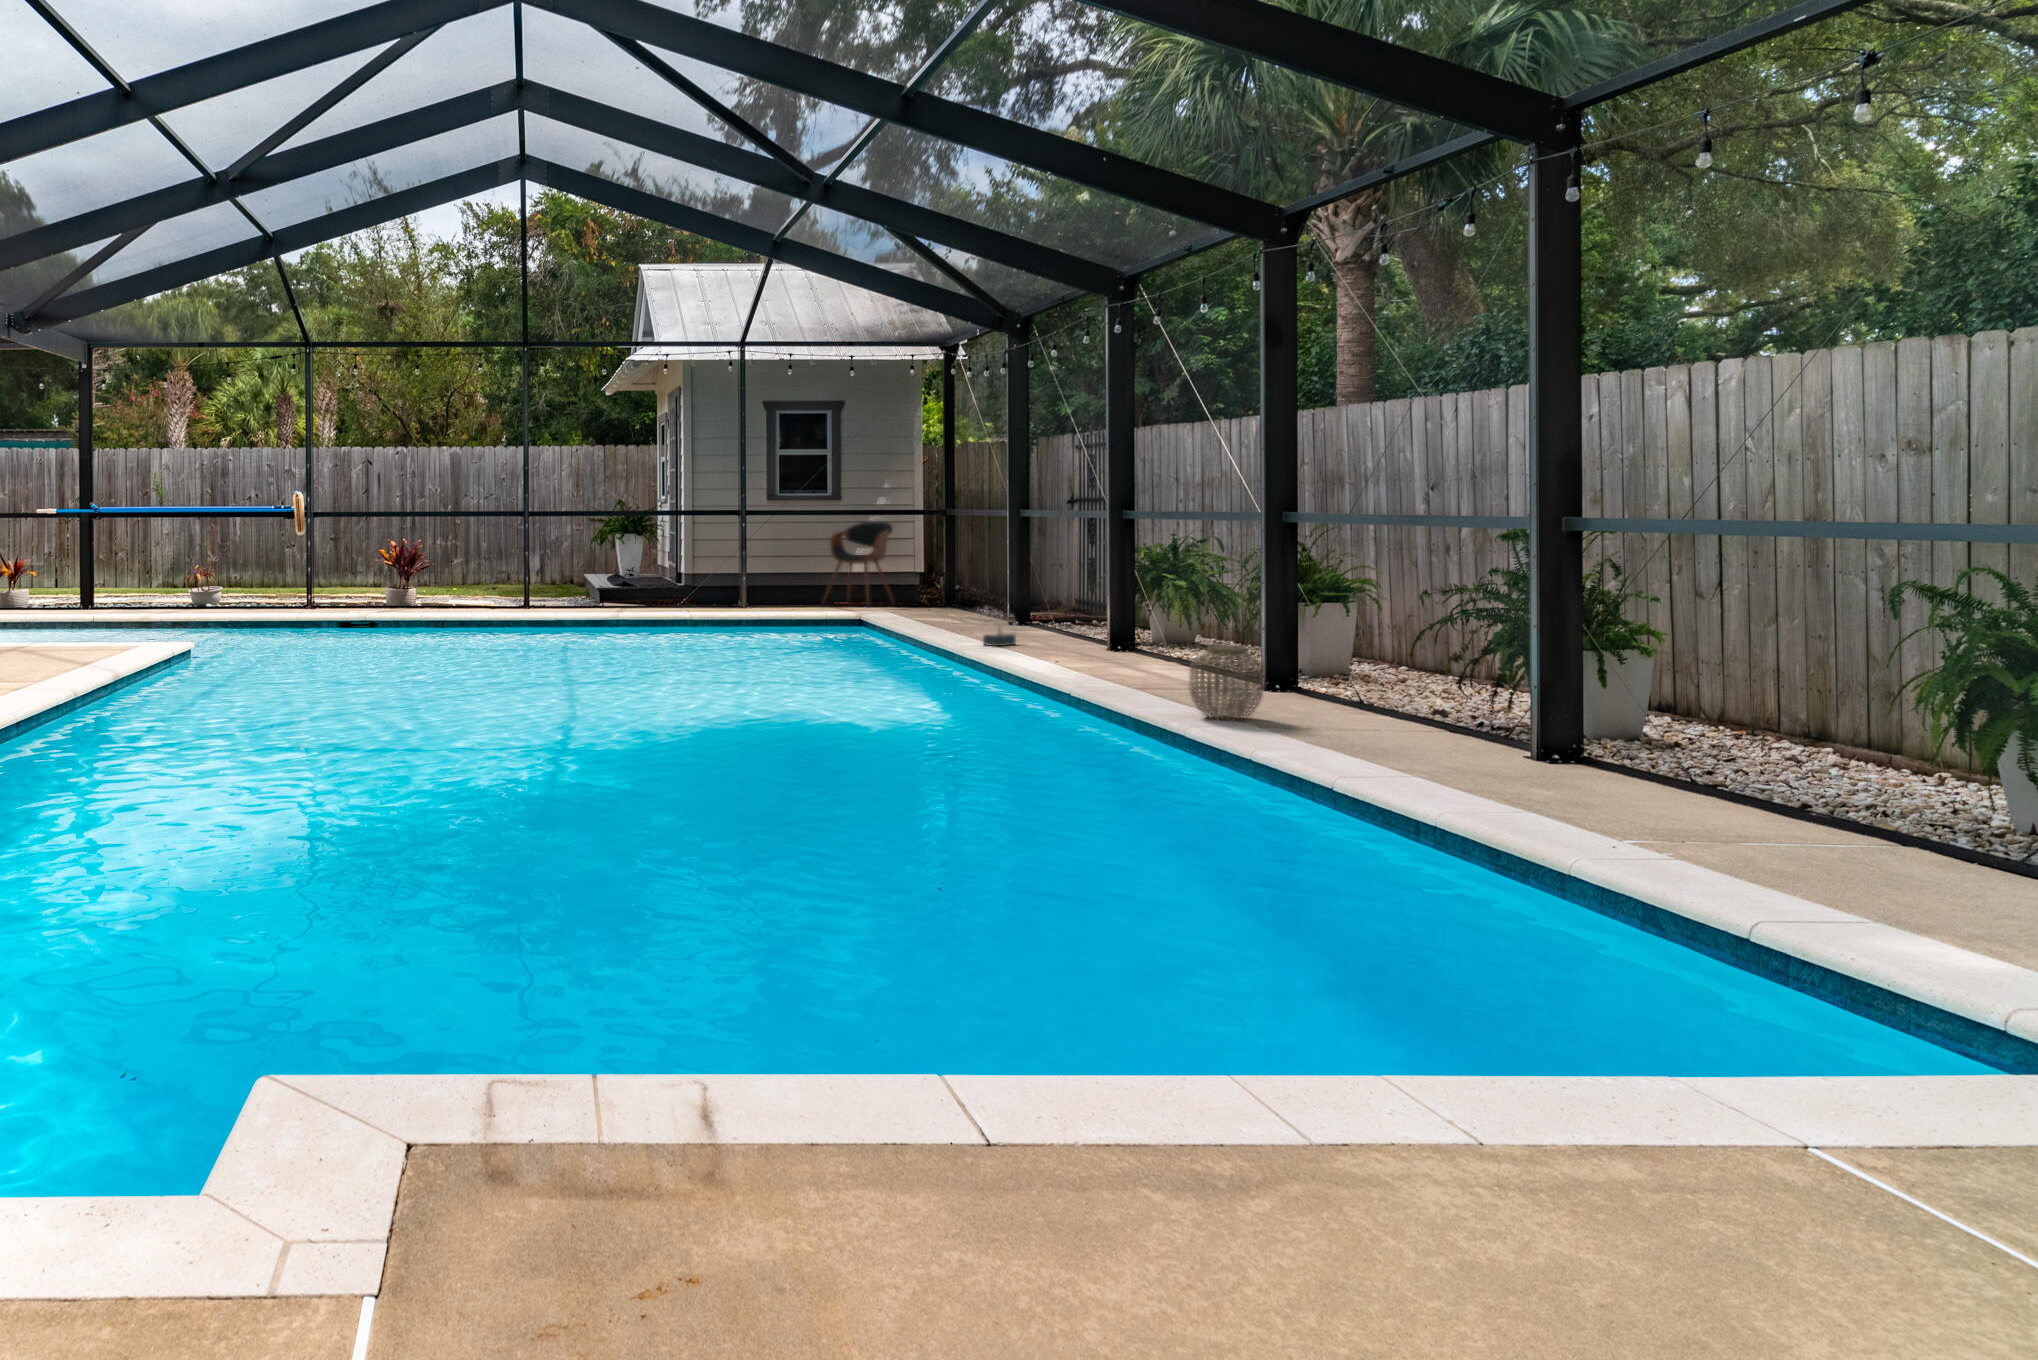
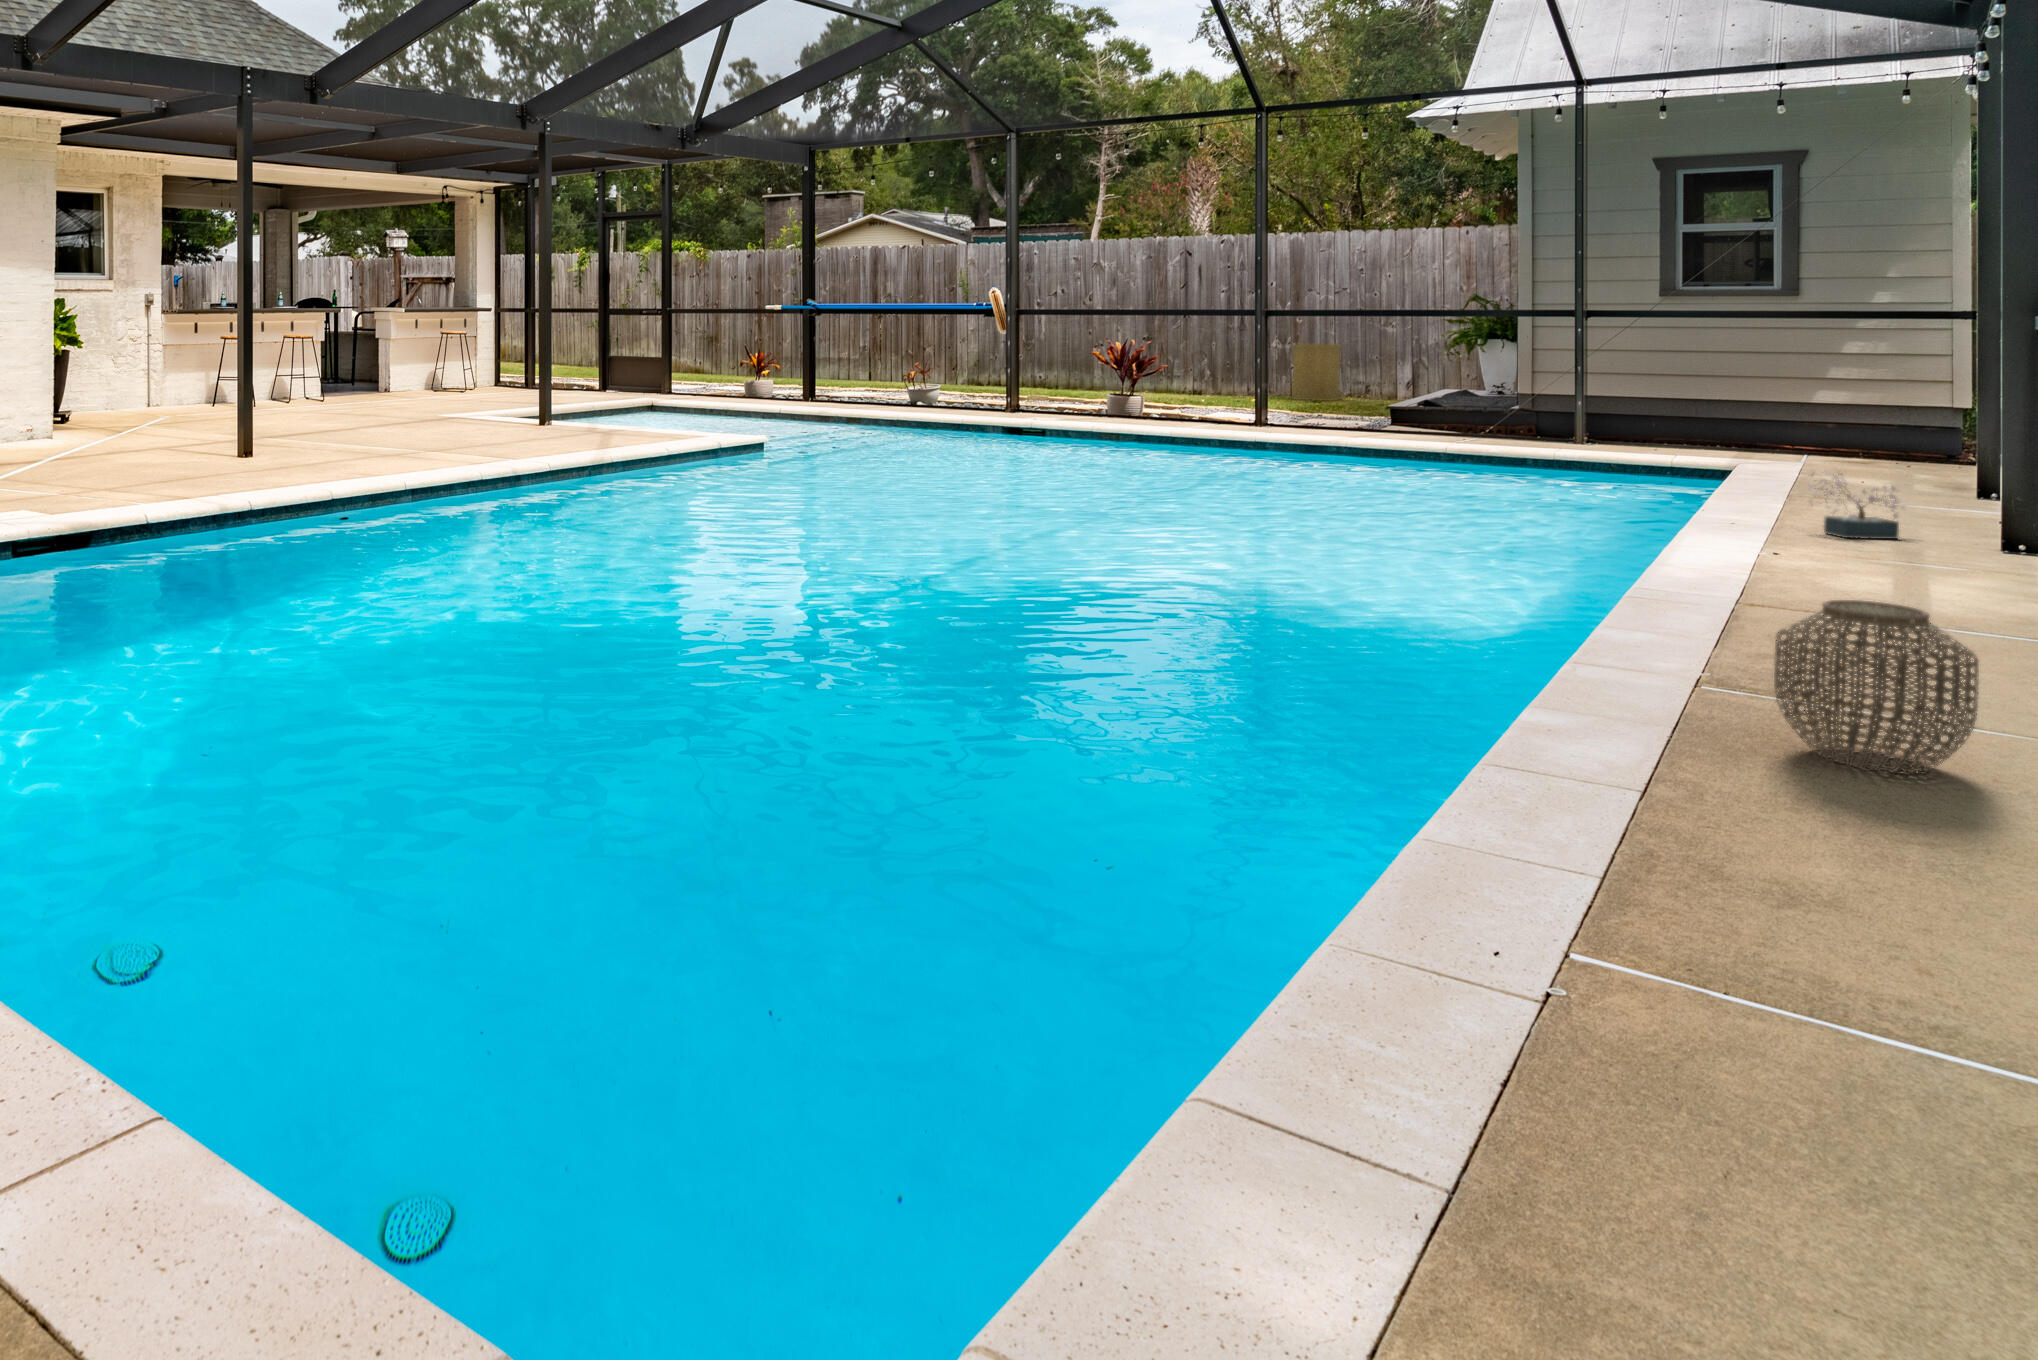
chair: present [823,522,893,602] -> none [1752,328,1897,455]
side table: none [457,540,495,590] -> present [1293,344,1343,401]

